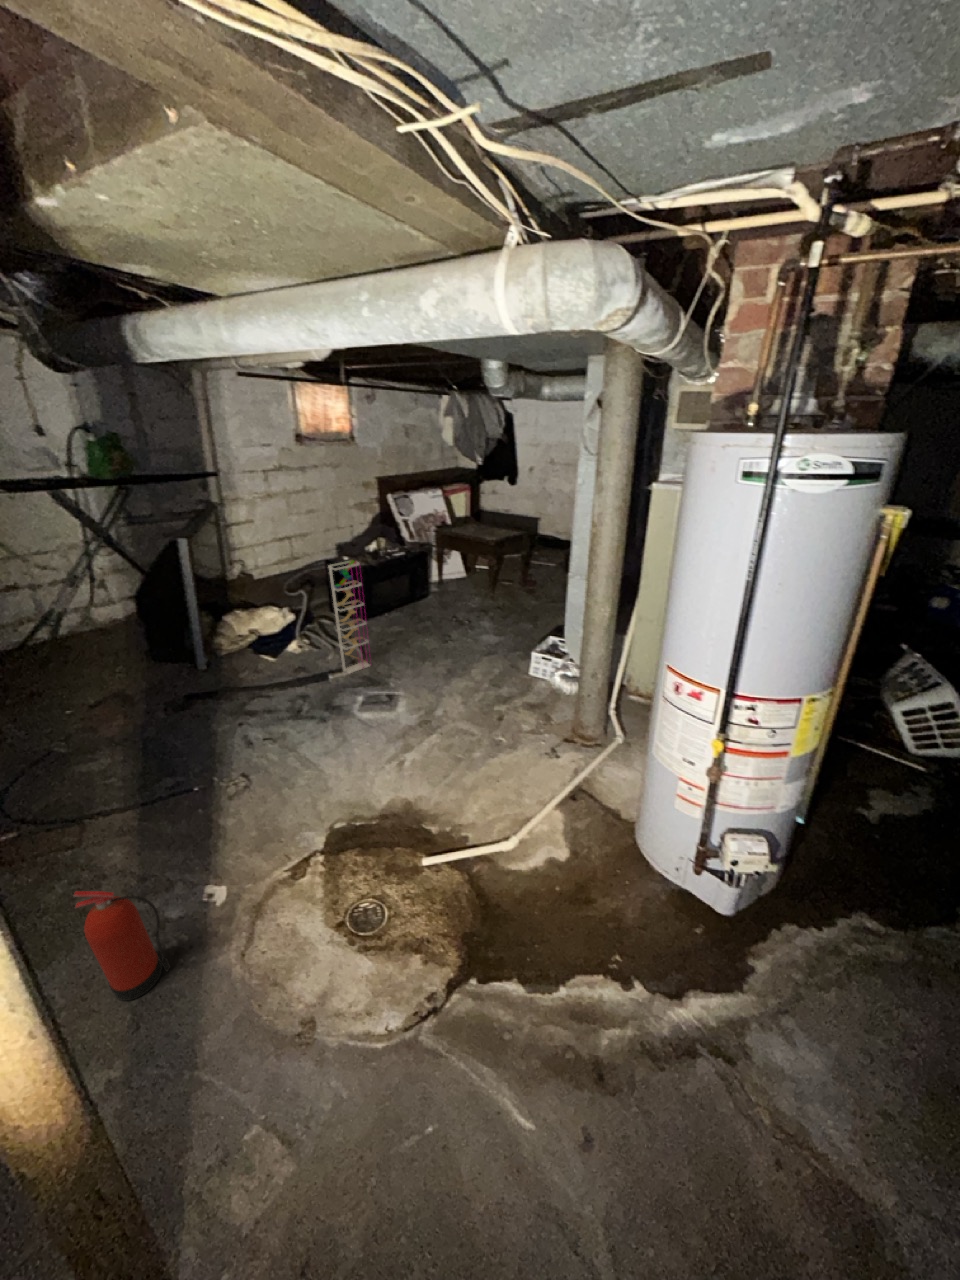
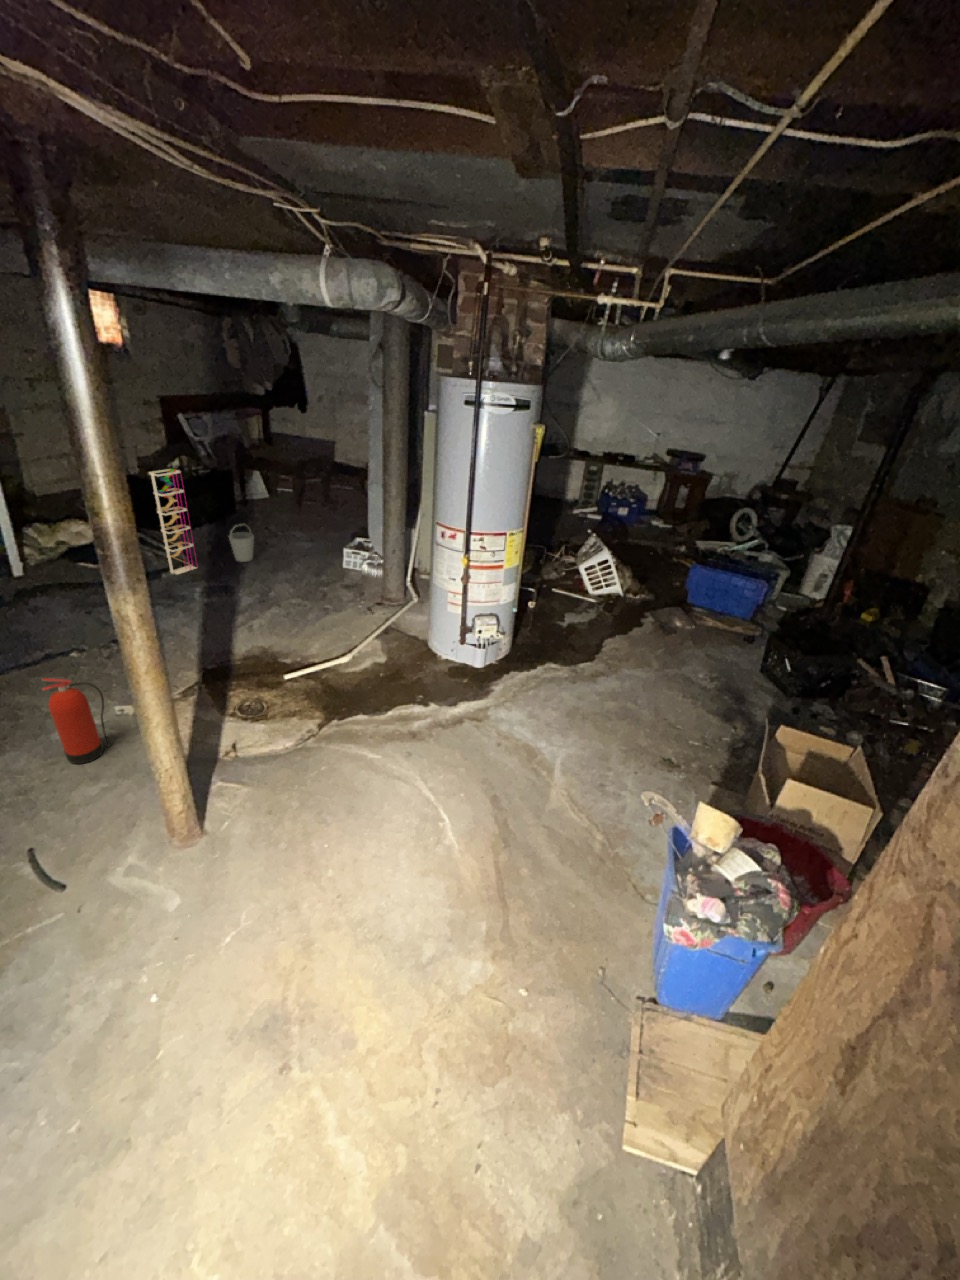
bucket: none [407,617,433,660] -> present [229,526,254,562]

